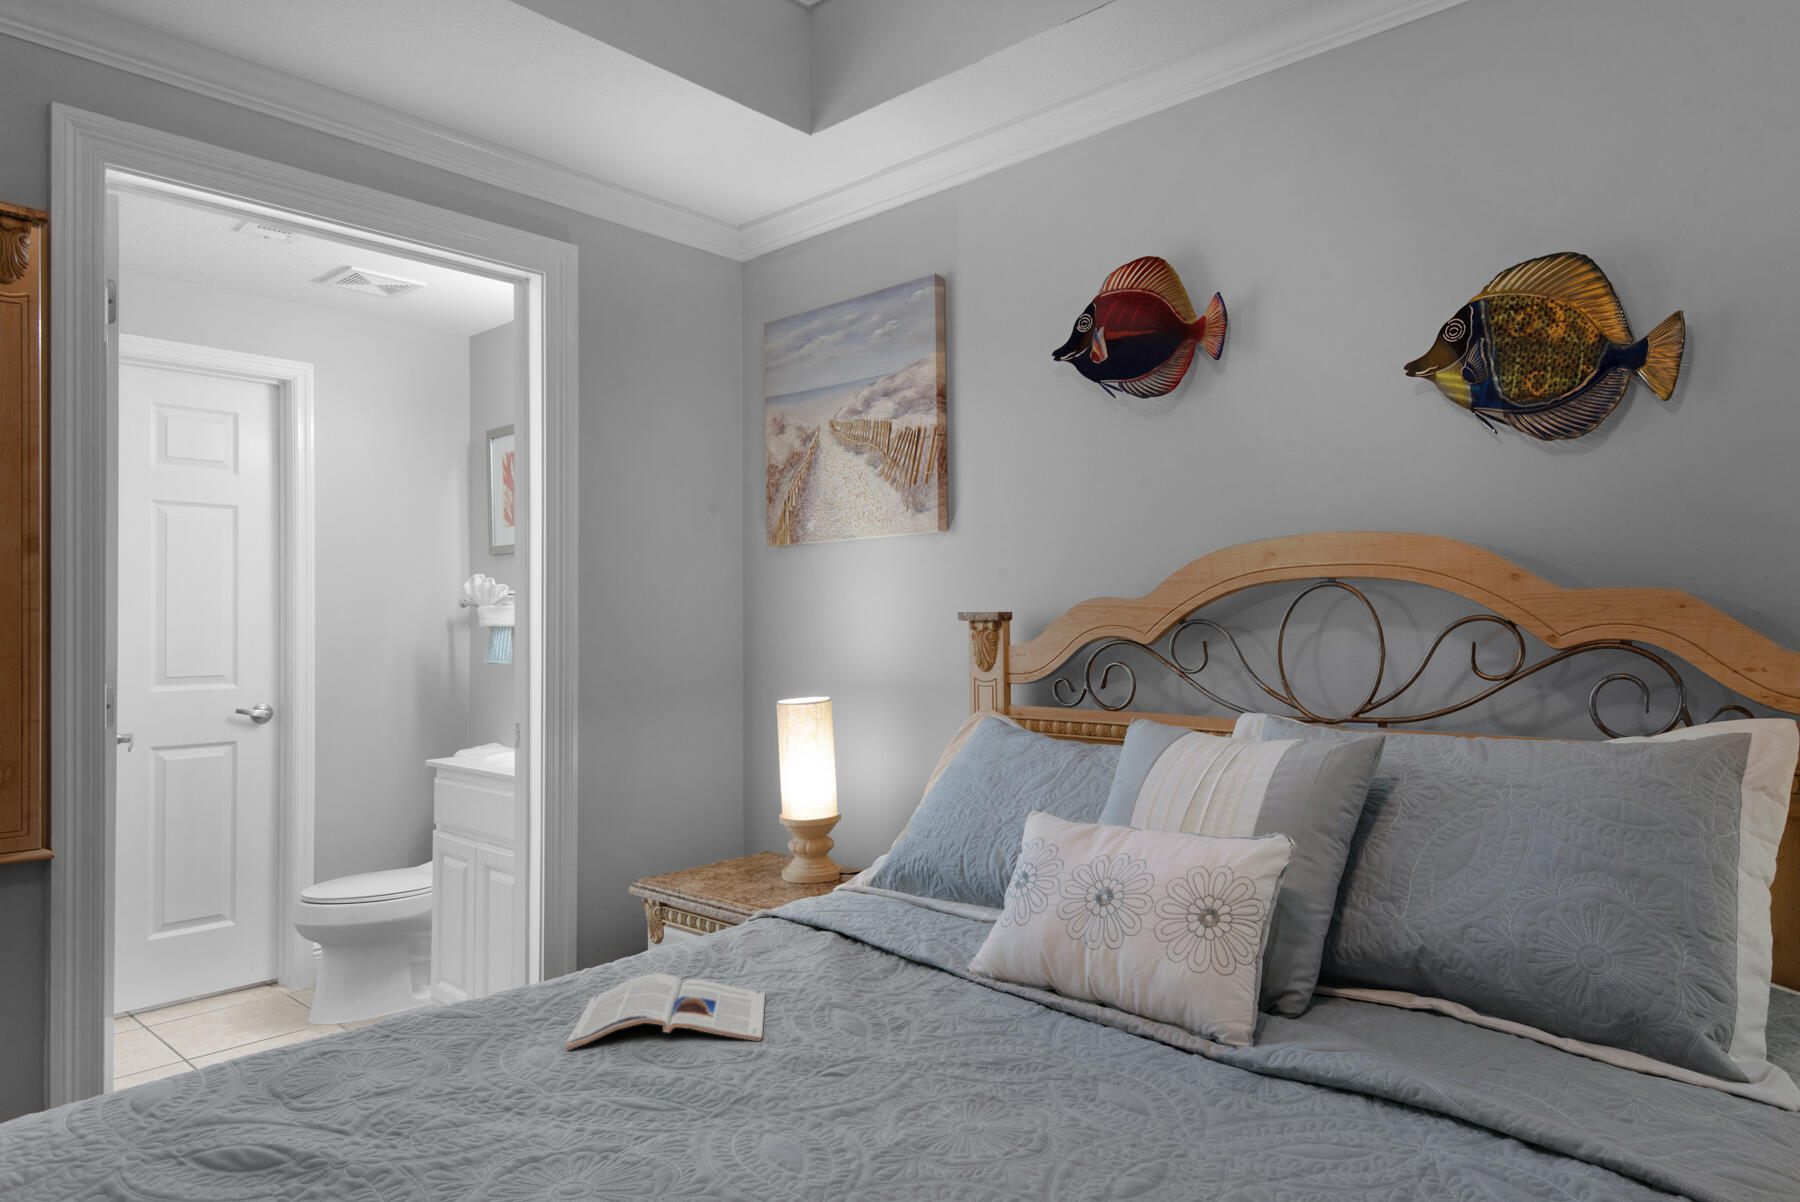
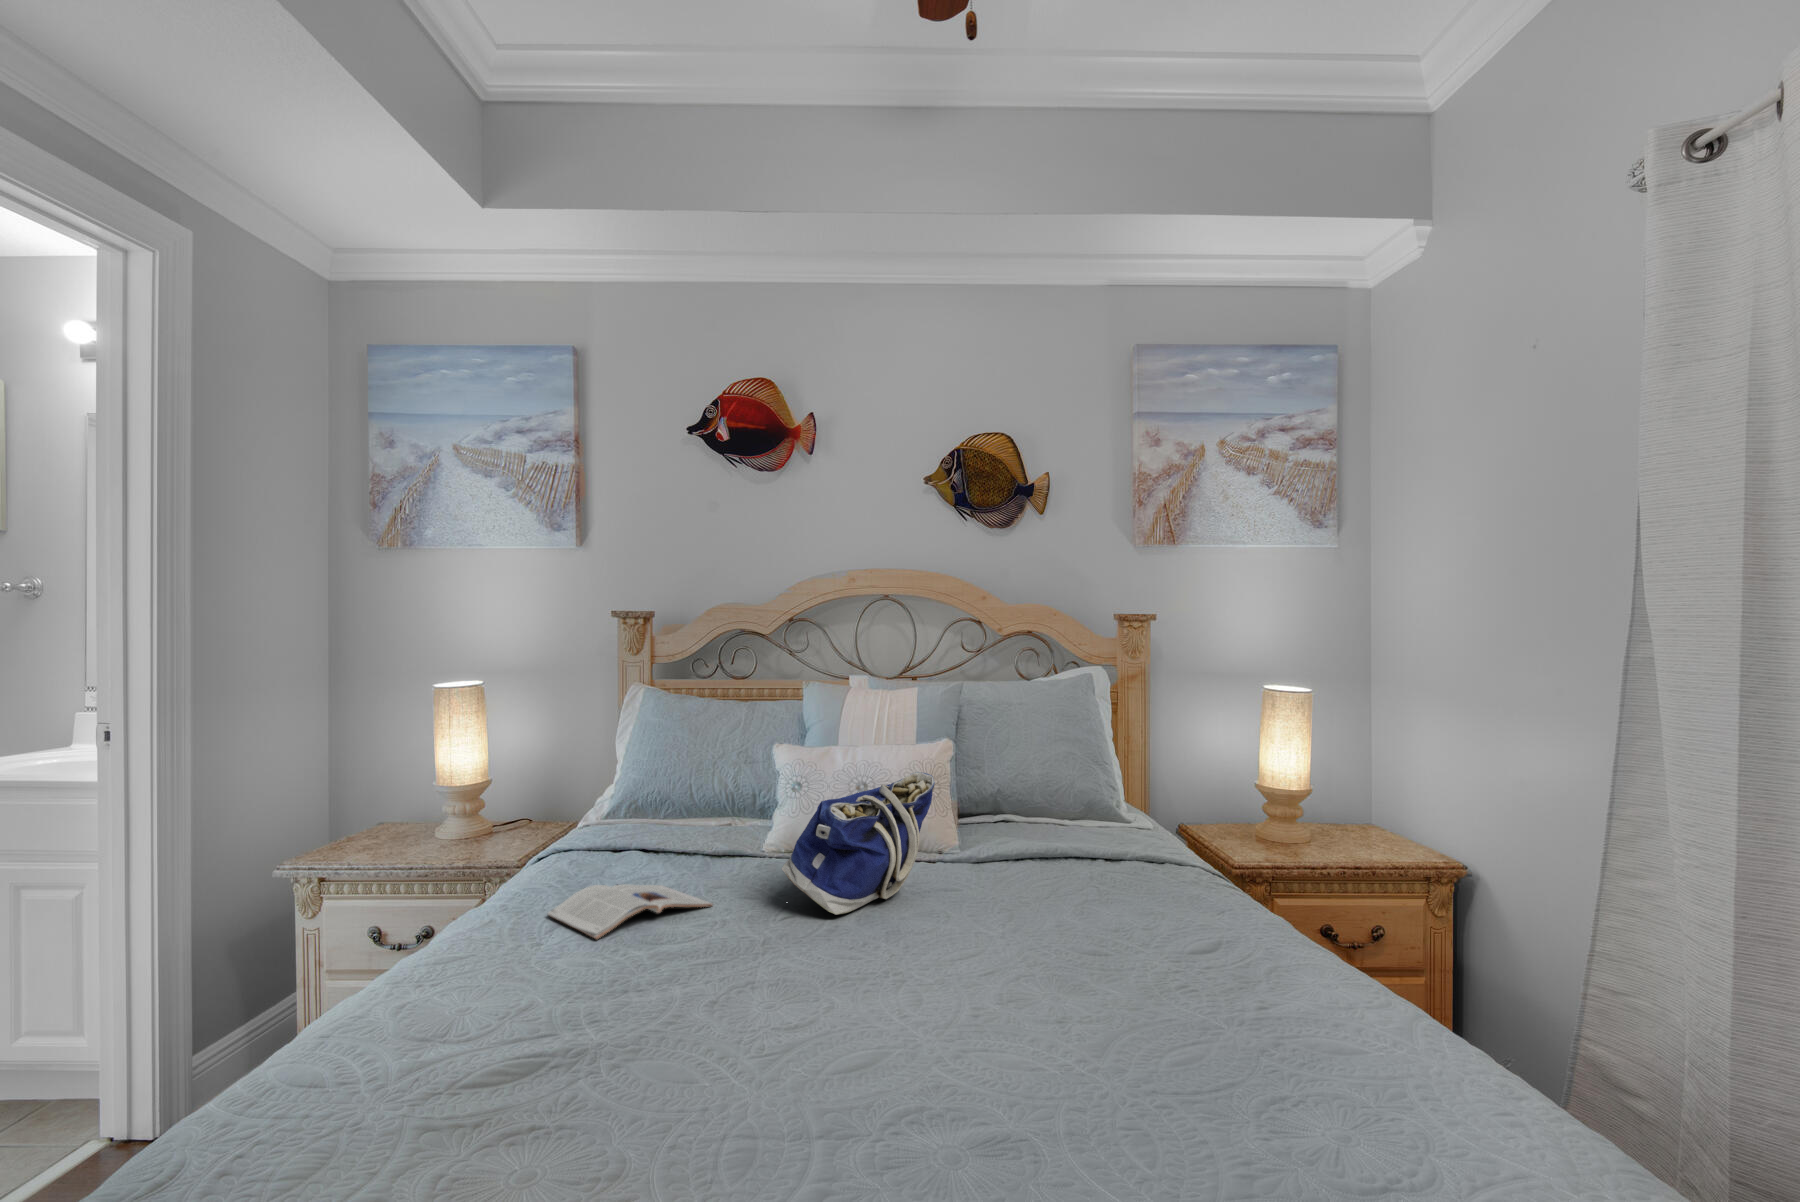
tote bag: none [797,885,1112,1108] -> present [782,772,935,915]

